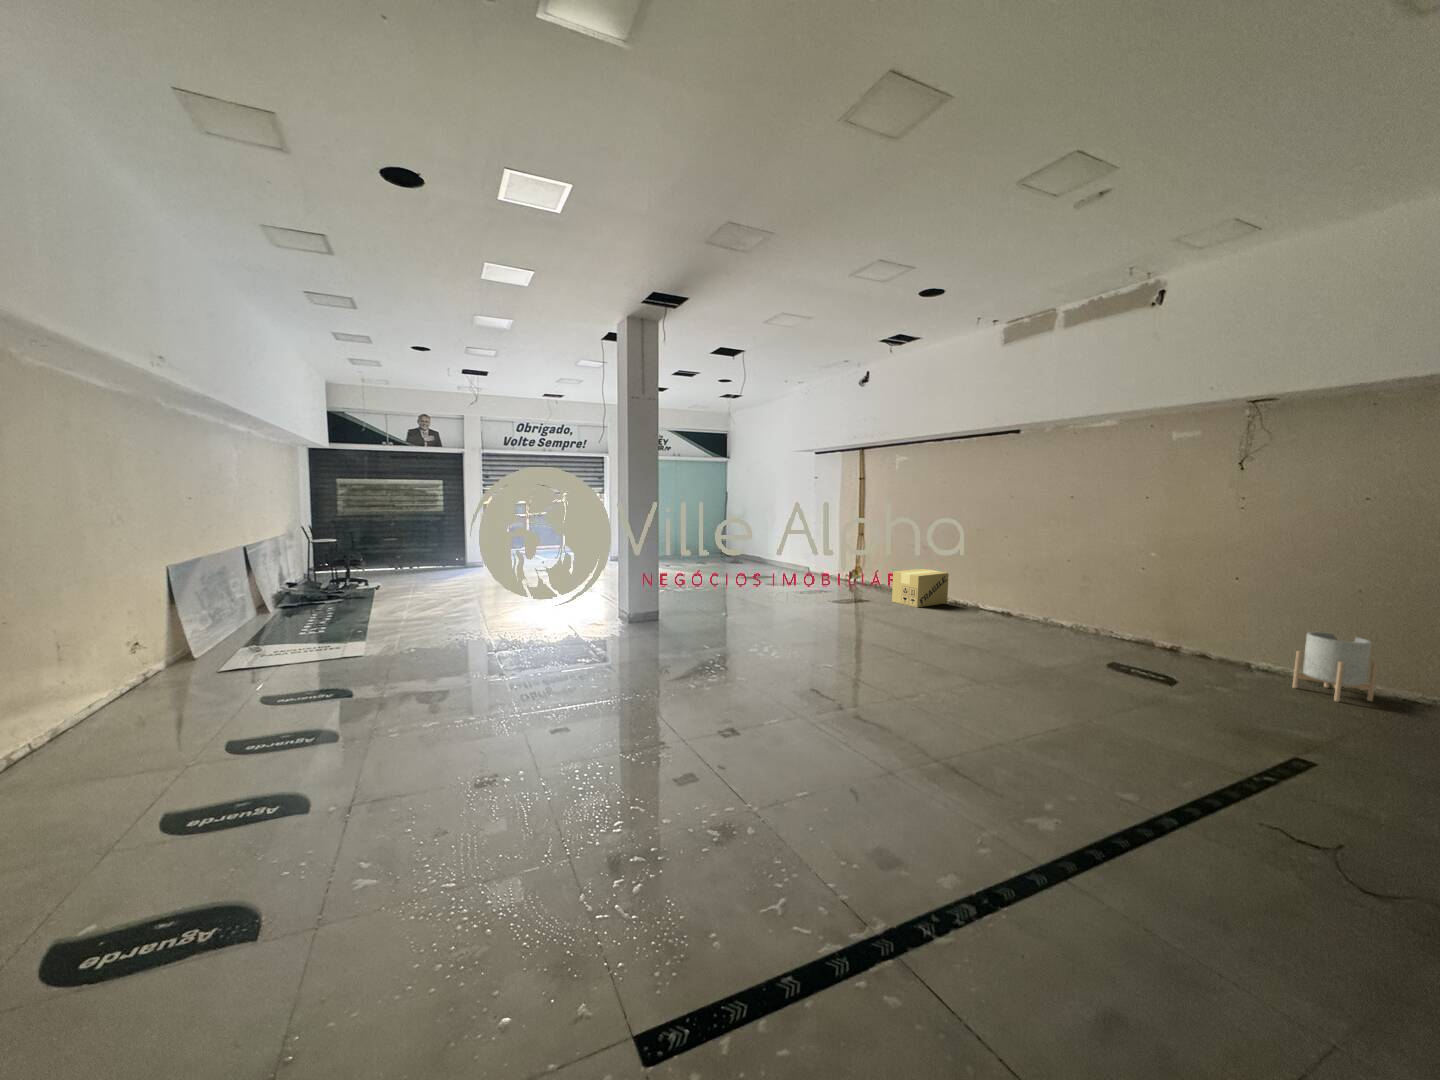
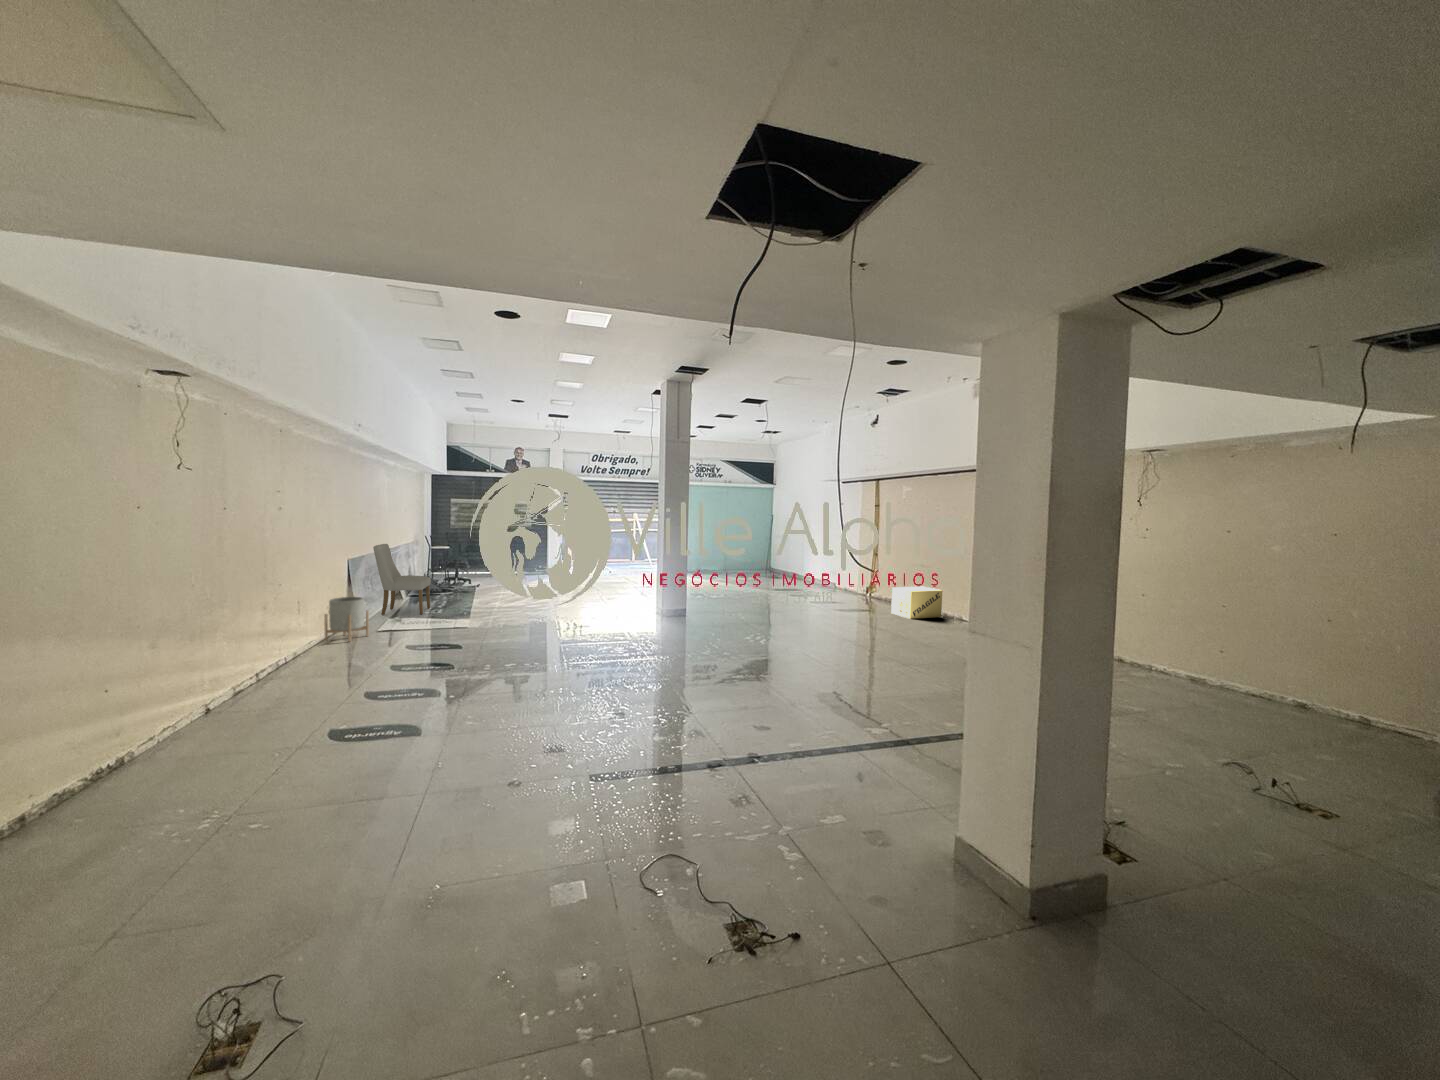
chair: none [212,540,308,642] -> present [373,544,431,615]
planter: present [1293,632,1377,702] -> present [324,597,369,642]

